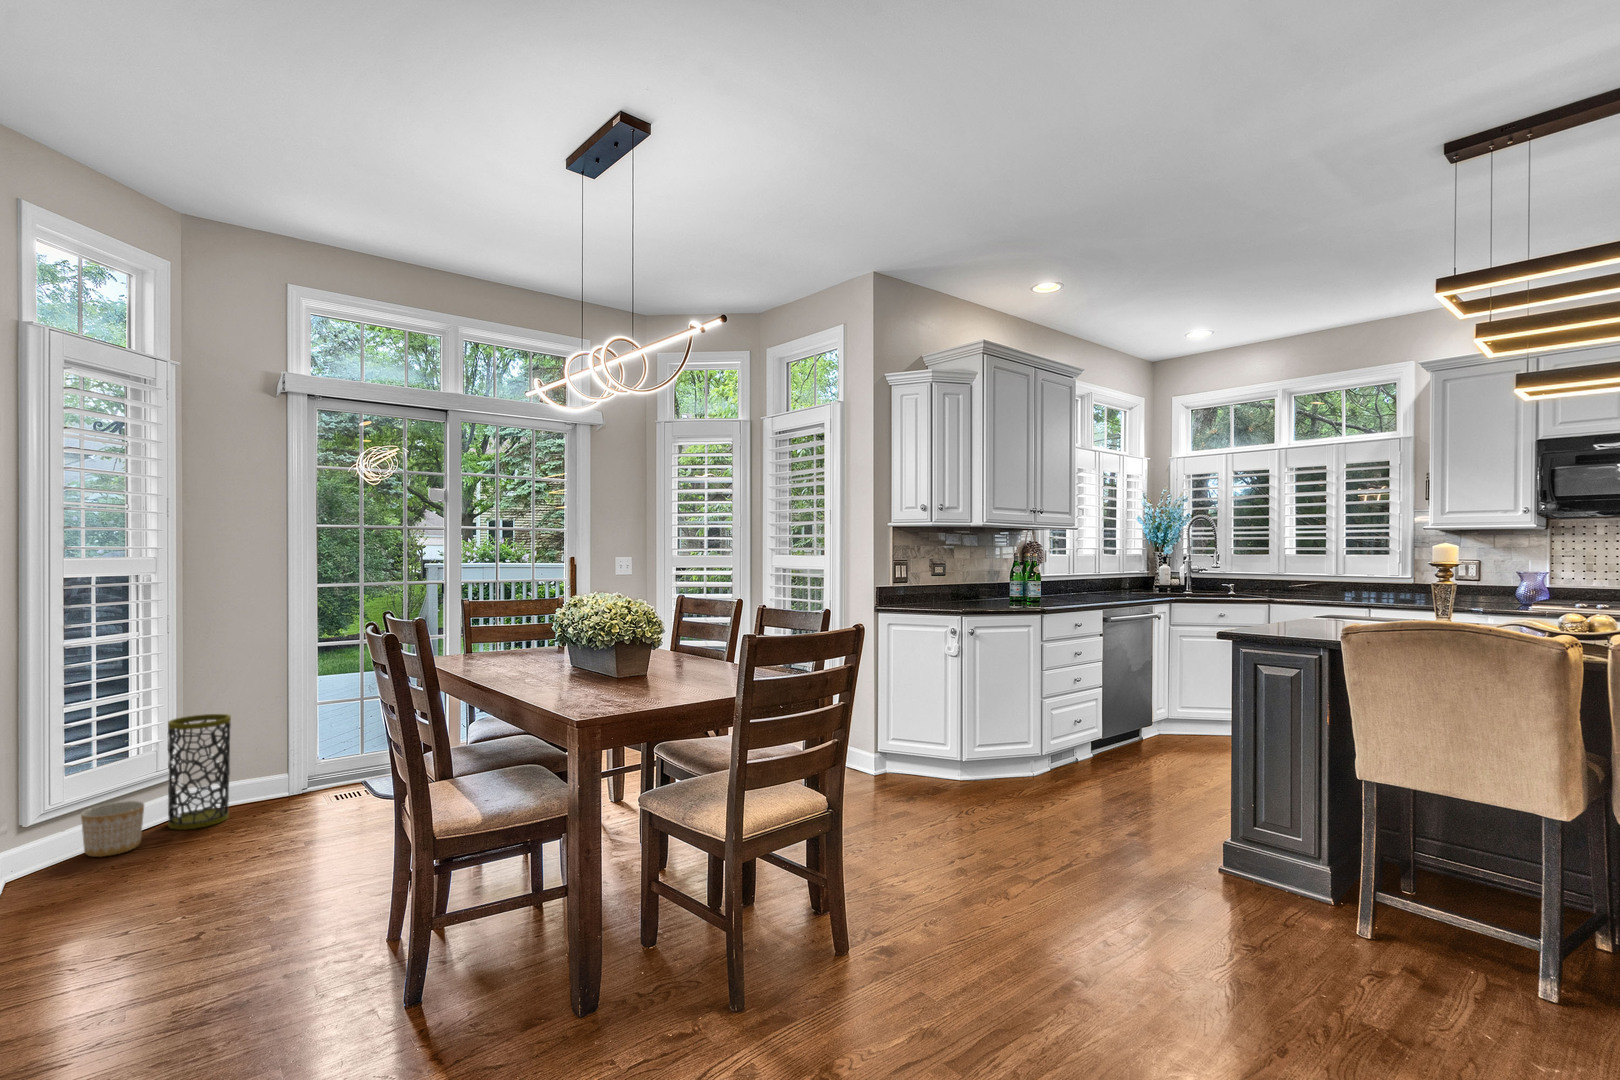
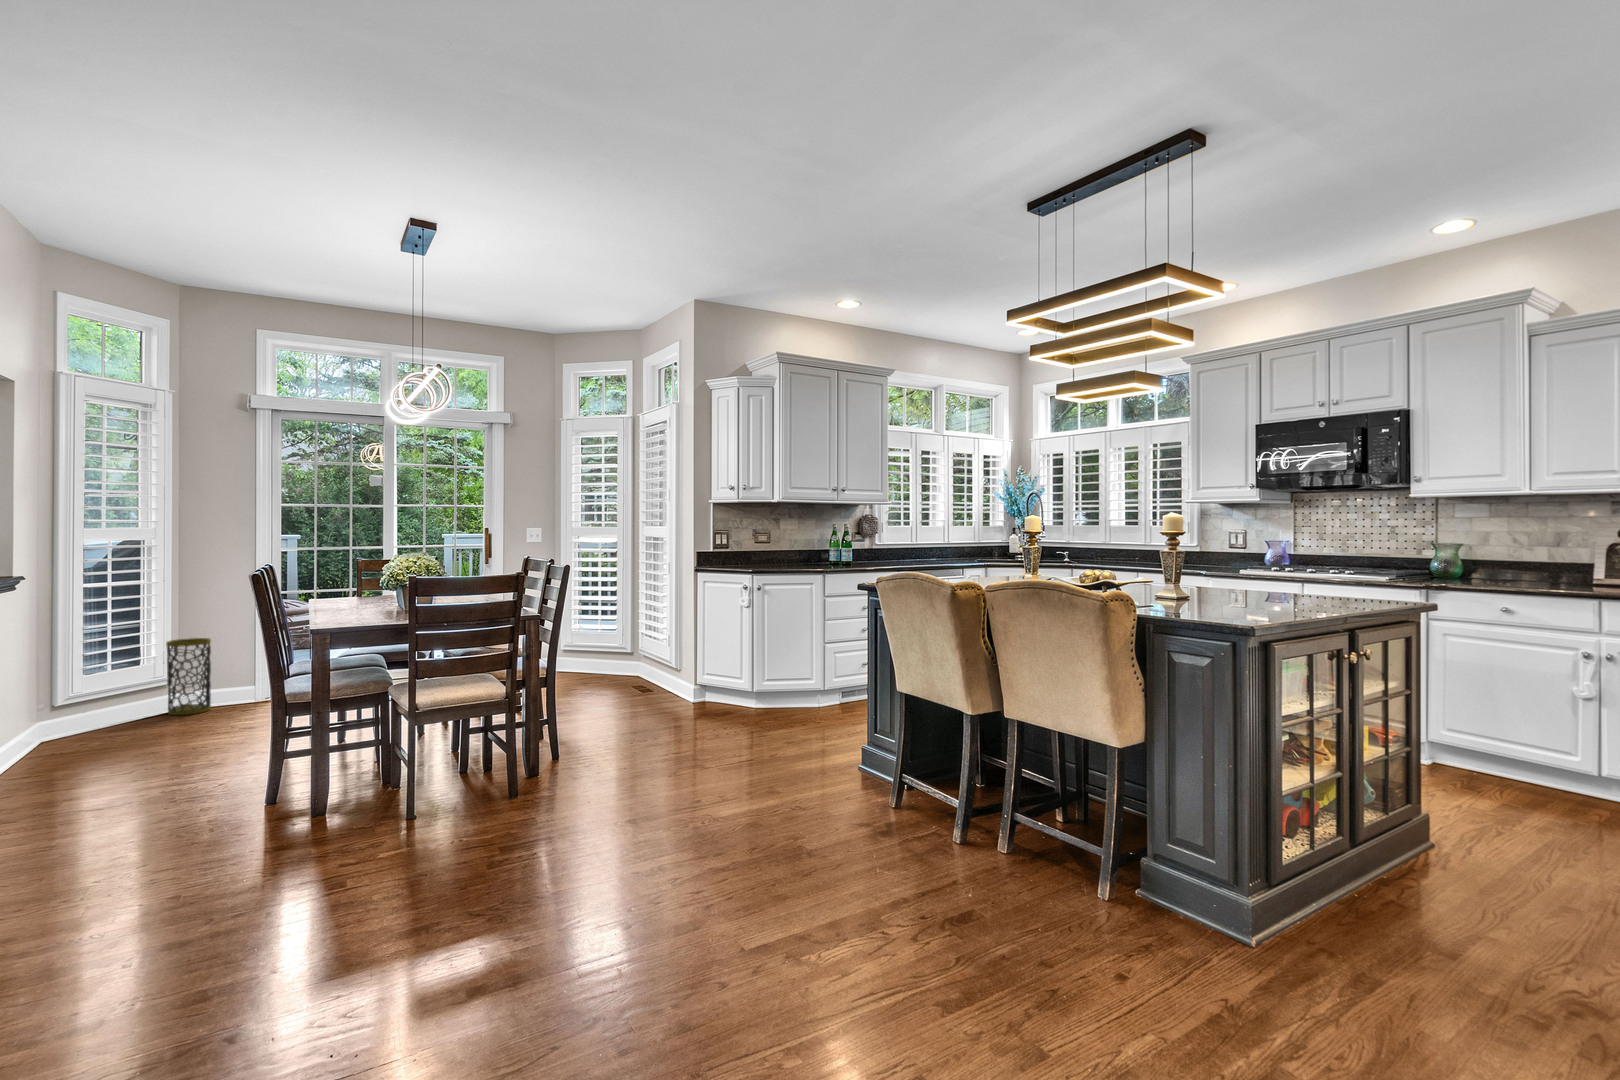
planter: present [81,801,144,857] -> none [102,693,145,727]

